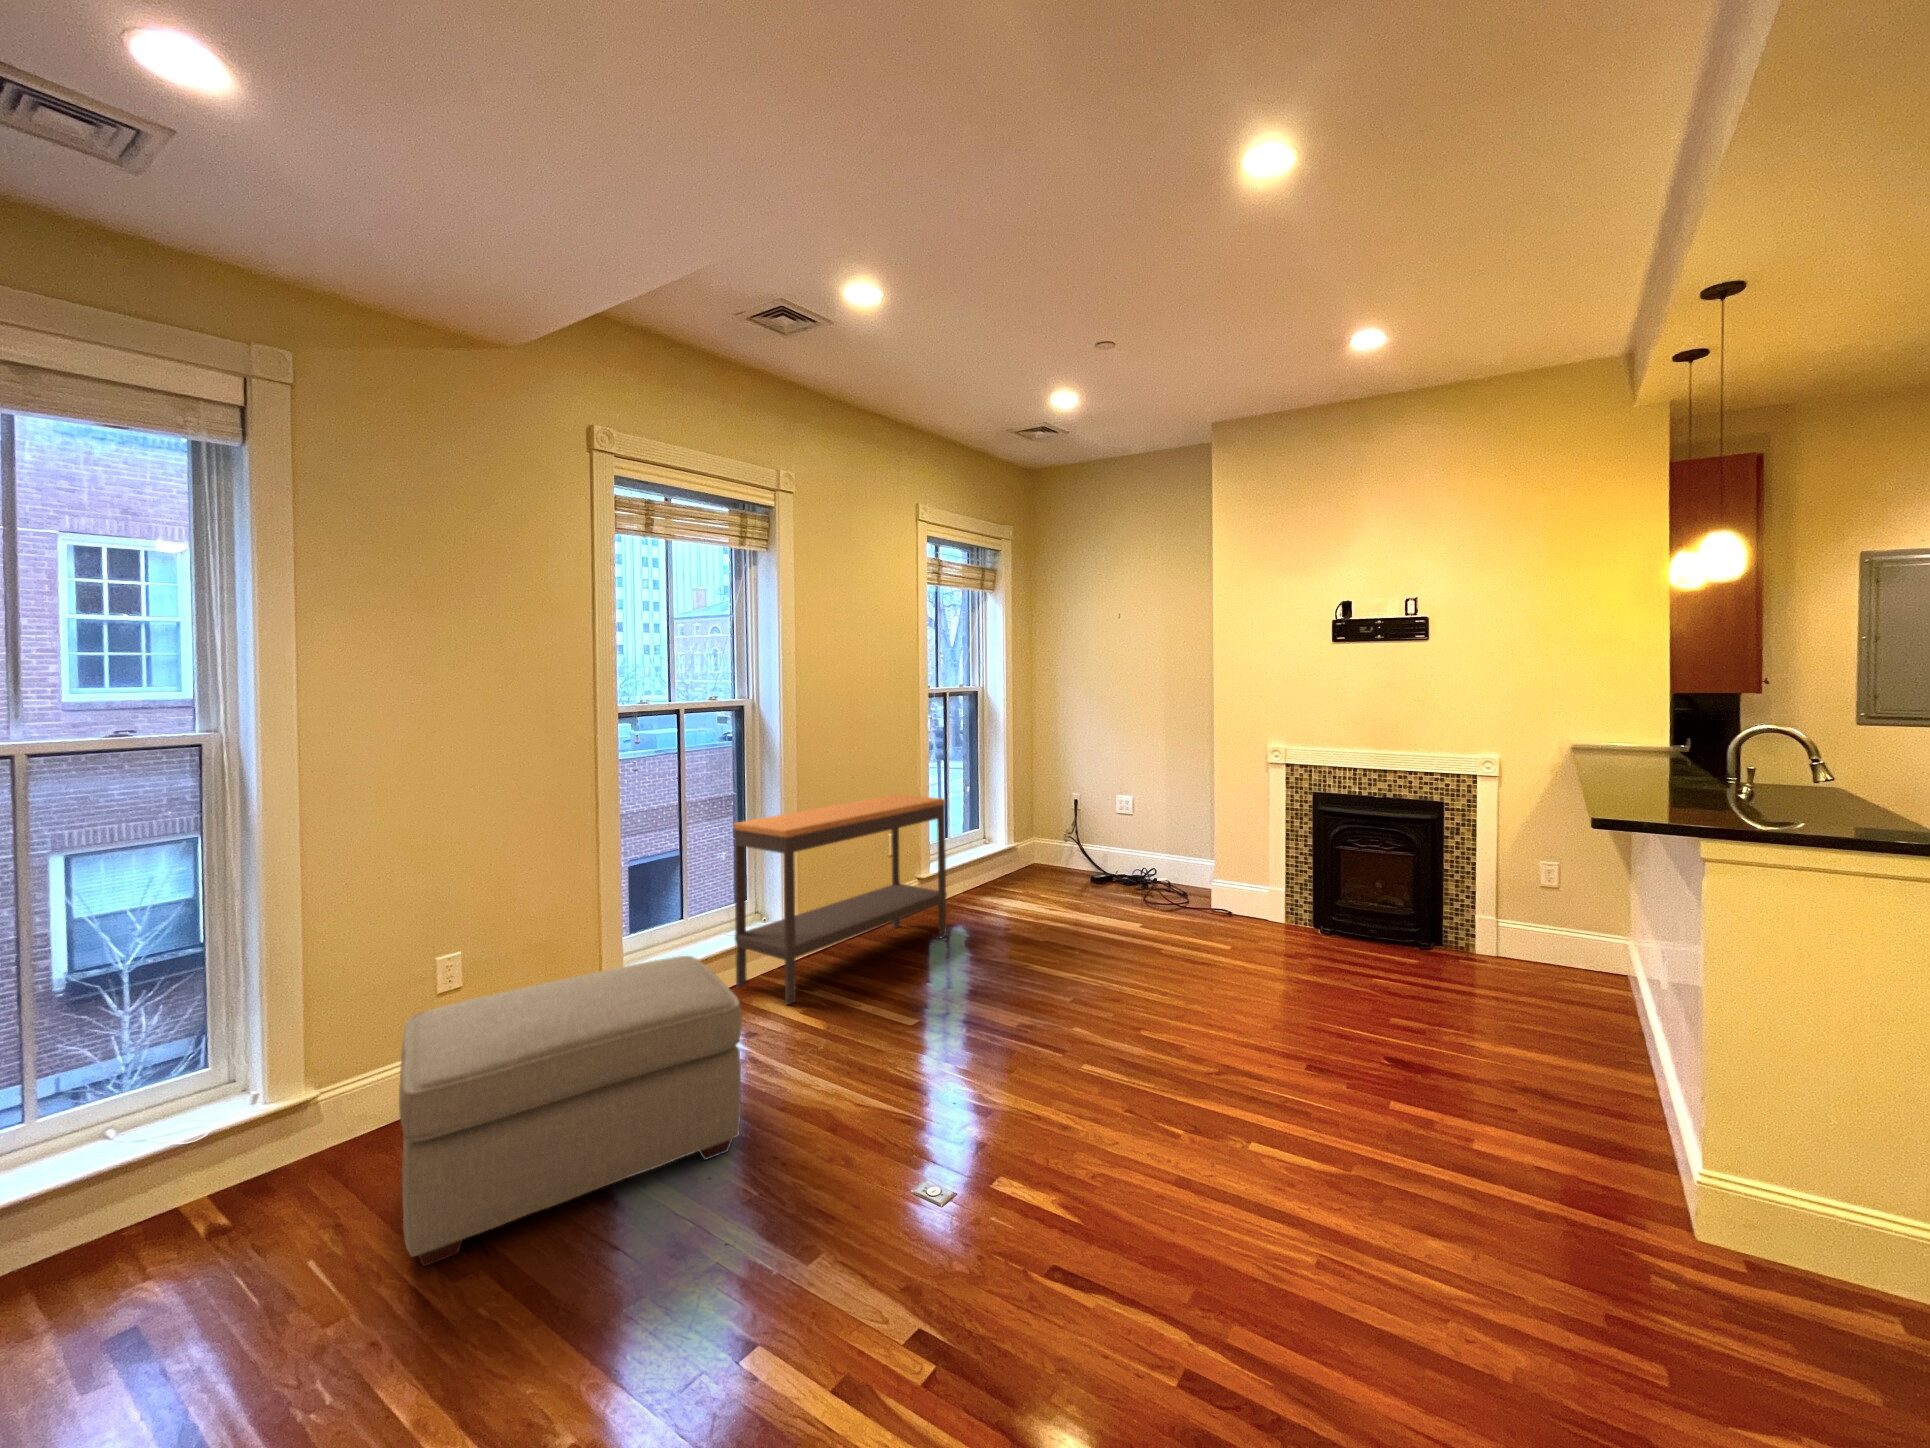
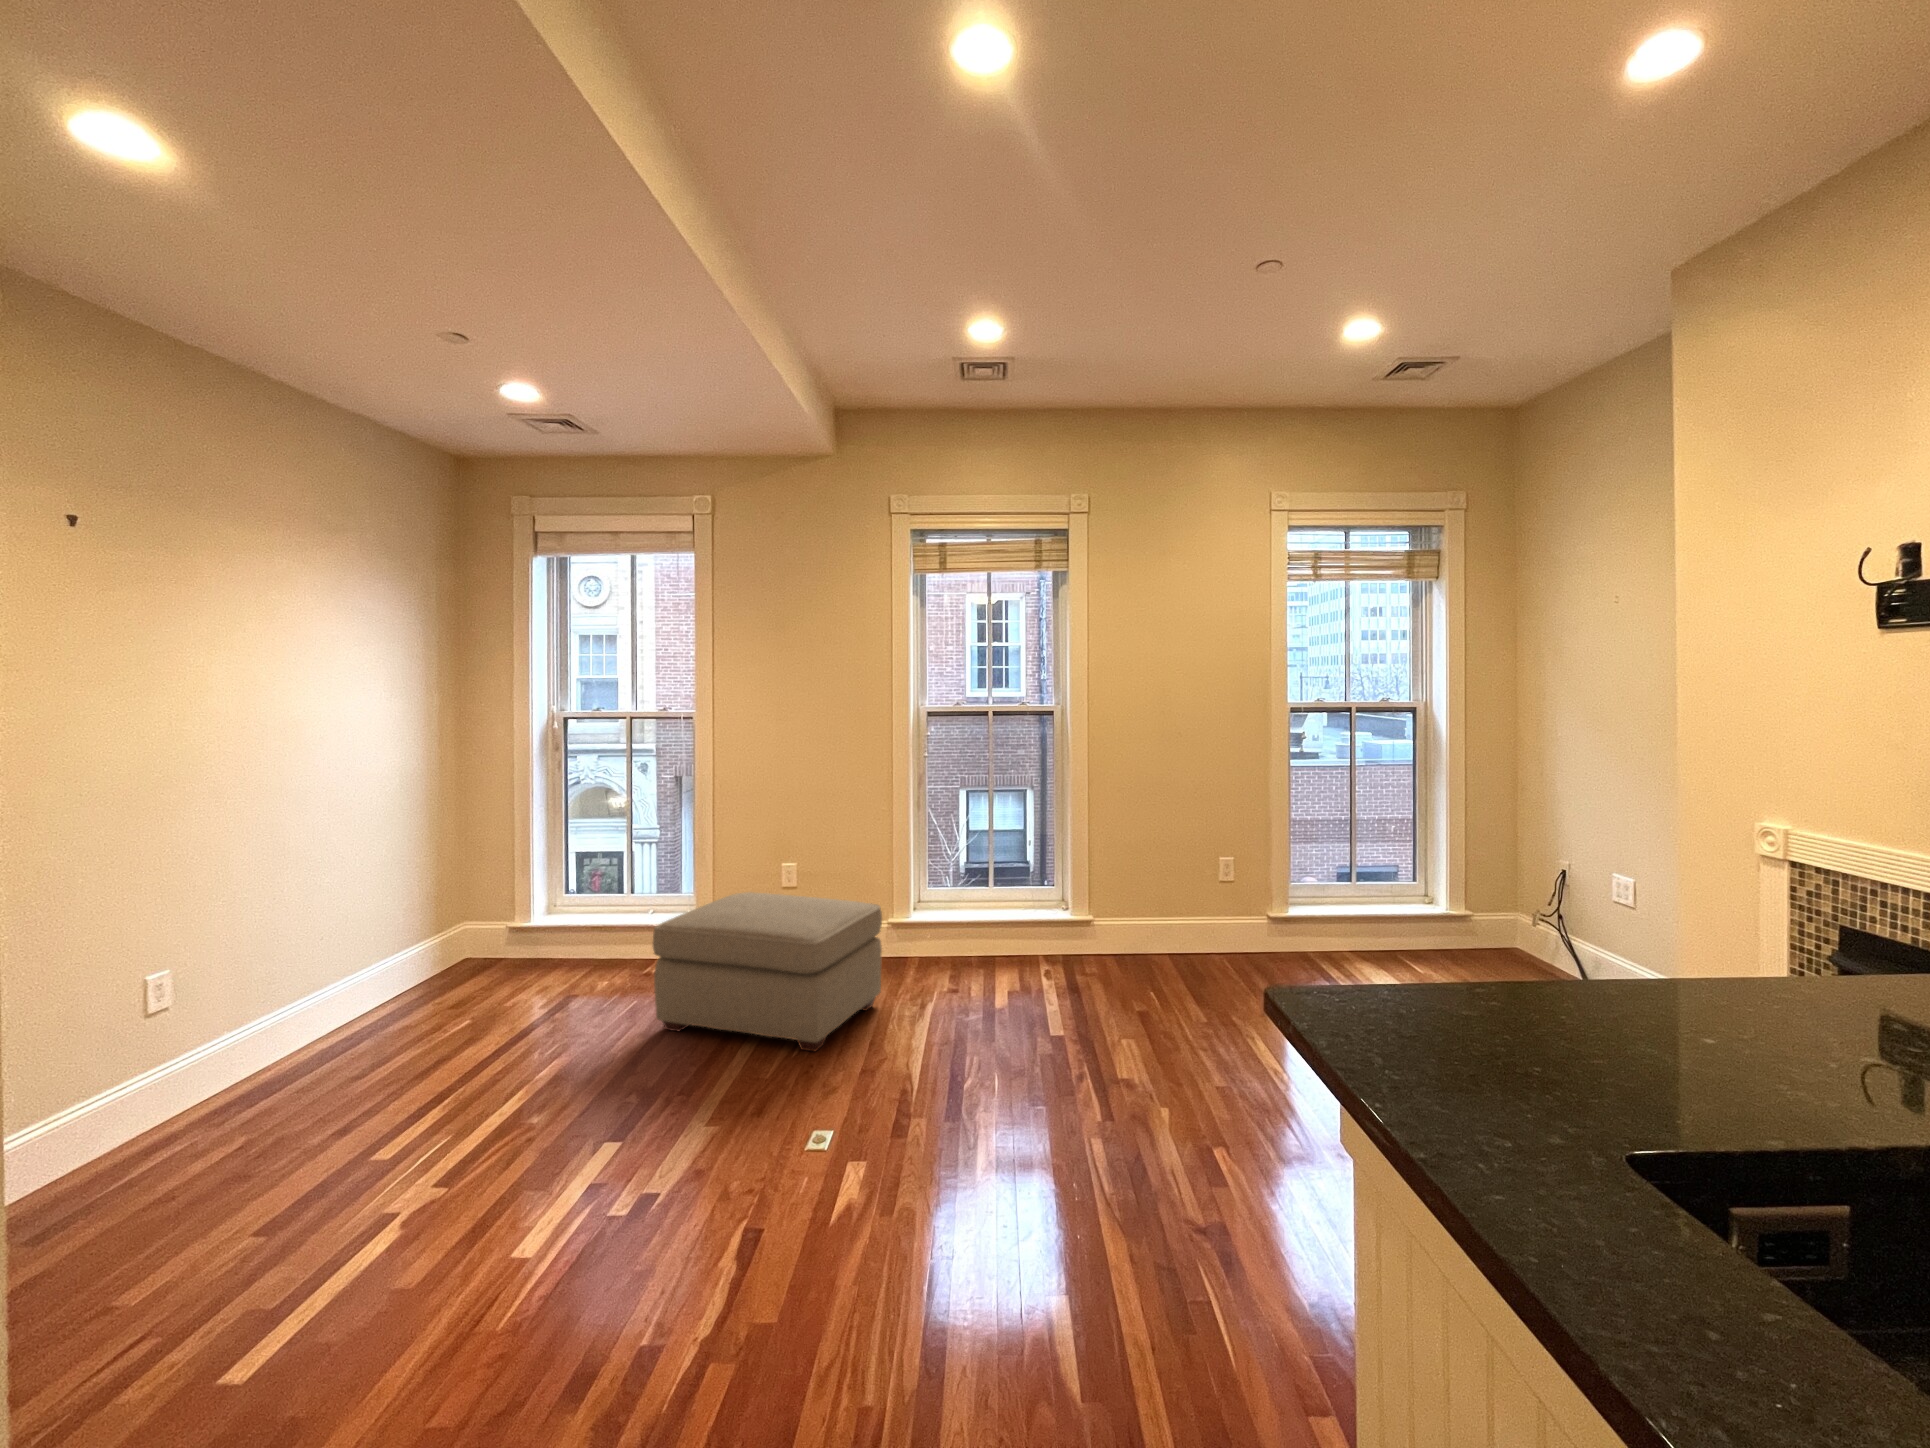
console table: present [733,794,947,1005] -> none [1014,810,1239,982]

